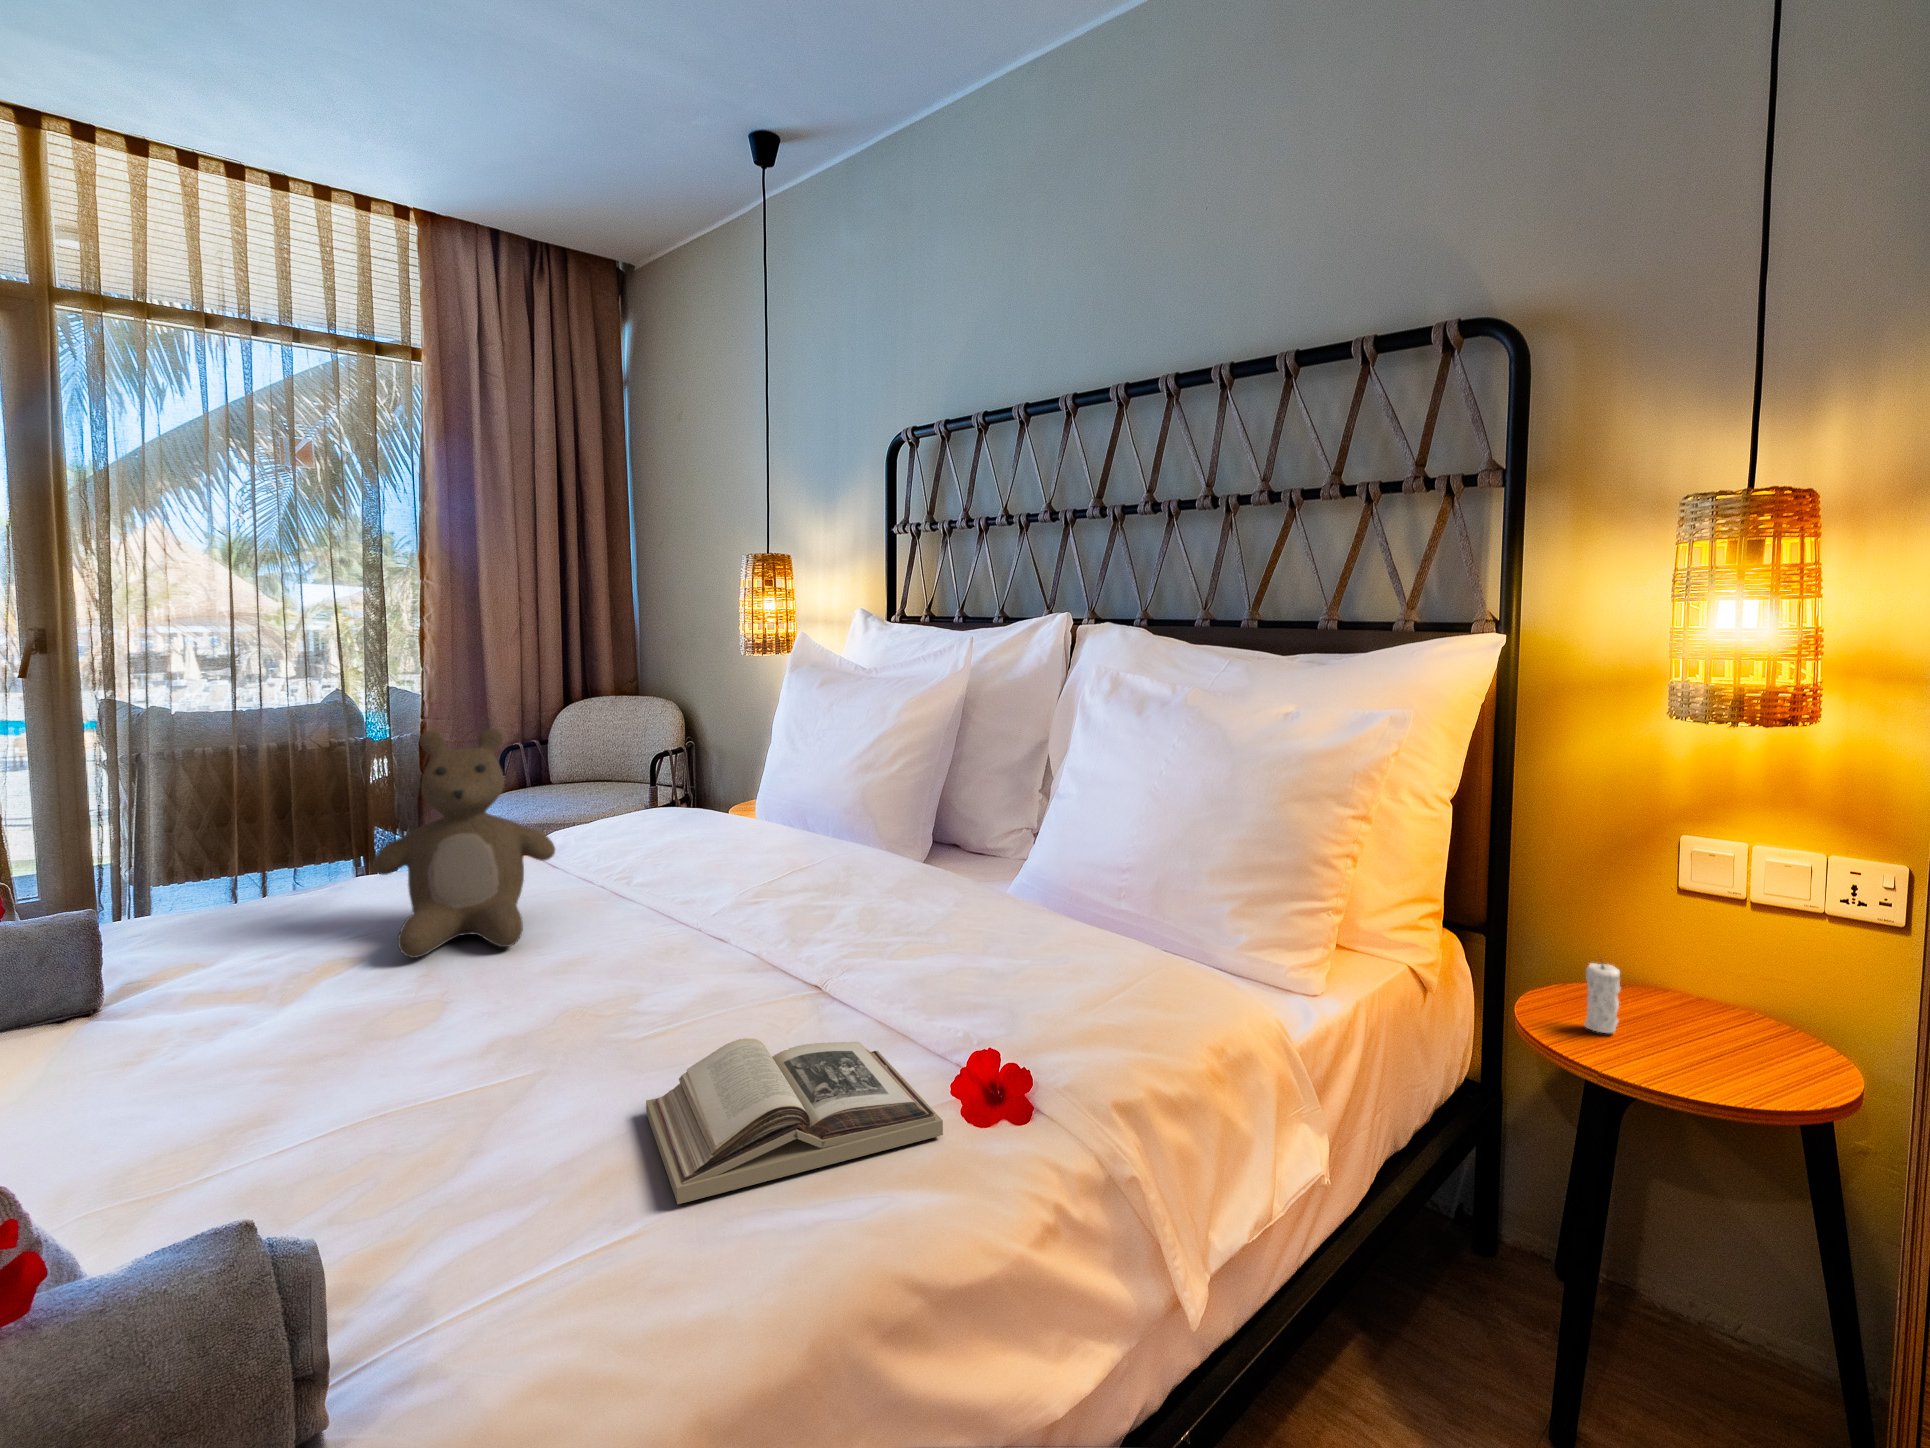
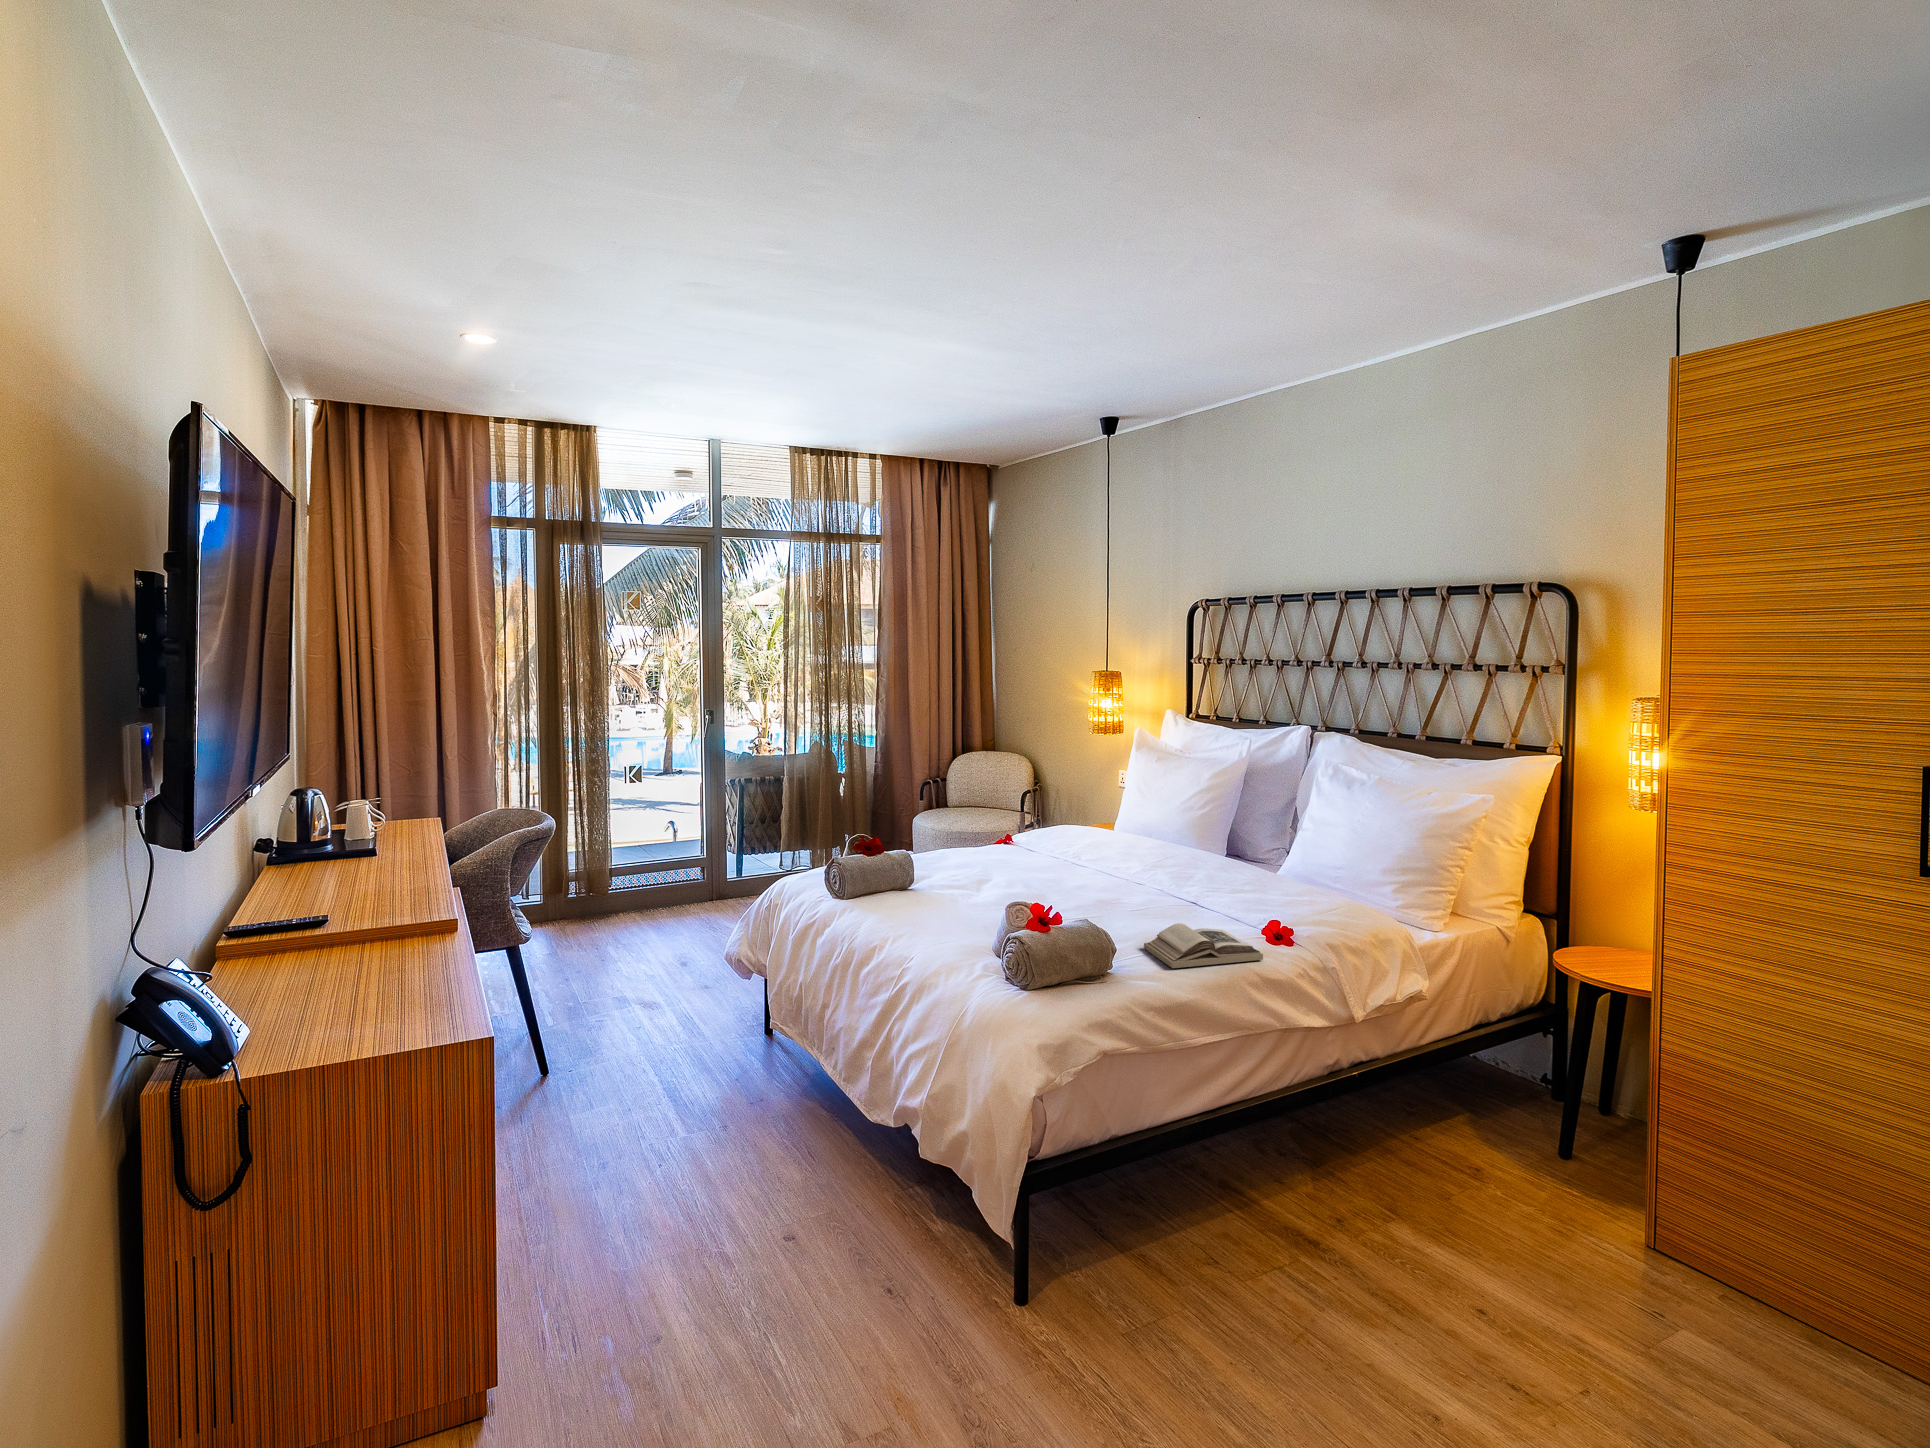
teddy bear: present [373,728,555,958] -> none [970,791,1047,895]
candle: present [1585,963,1620,1033] -> none [1587,921,1604,962]

